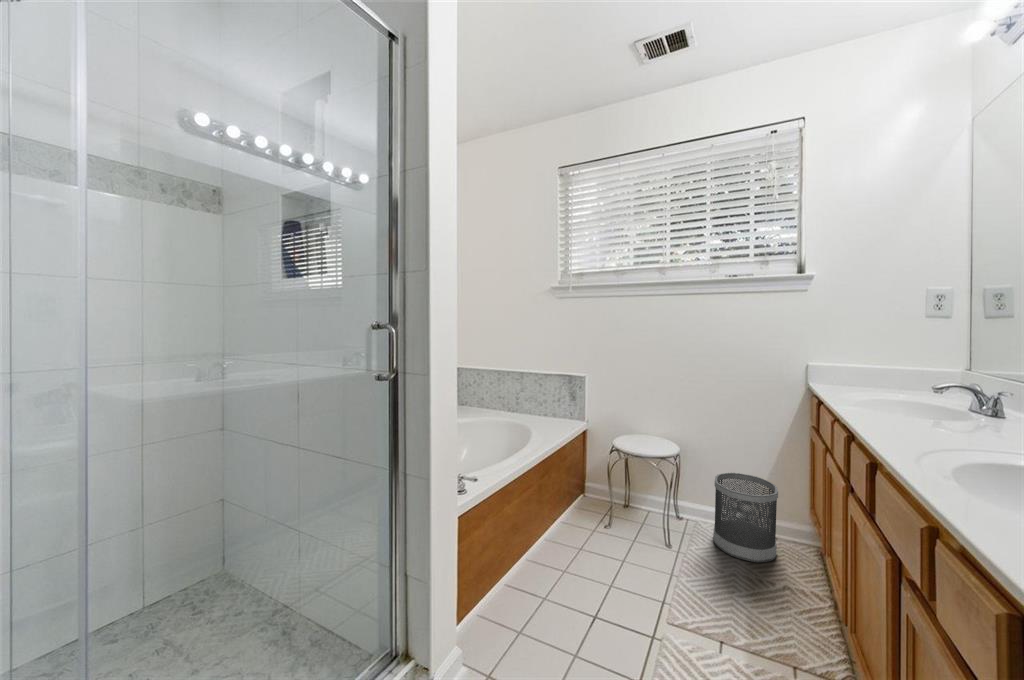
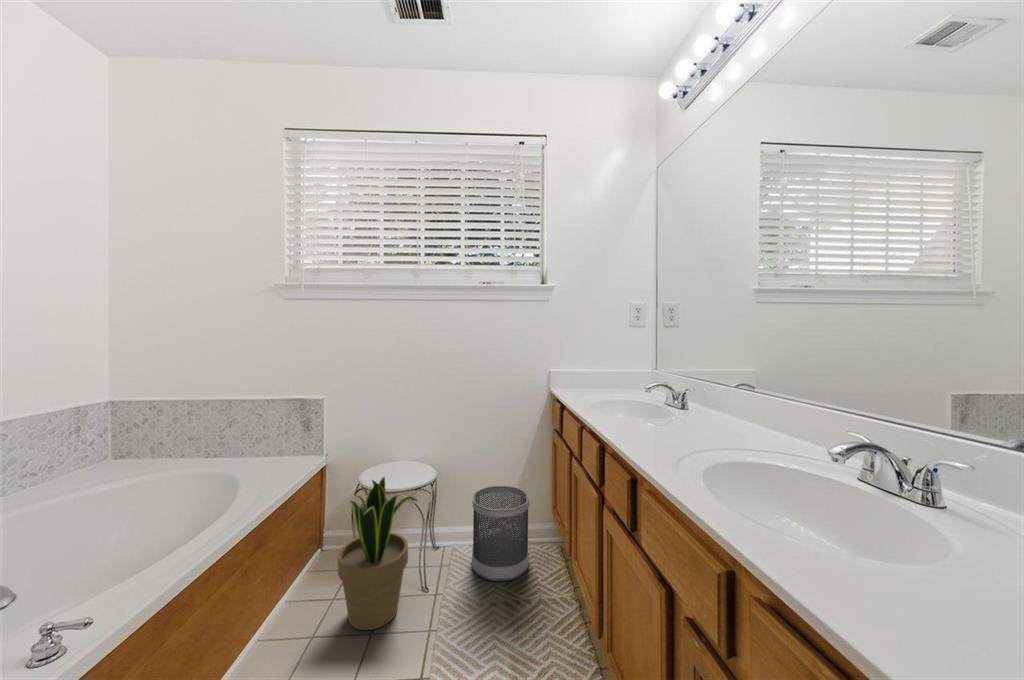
potted plant: none [600,444,663,557] -> present [338,477,417,630]

